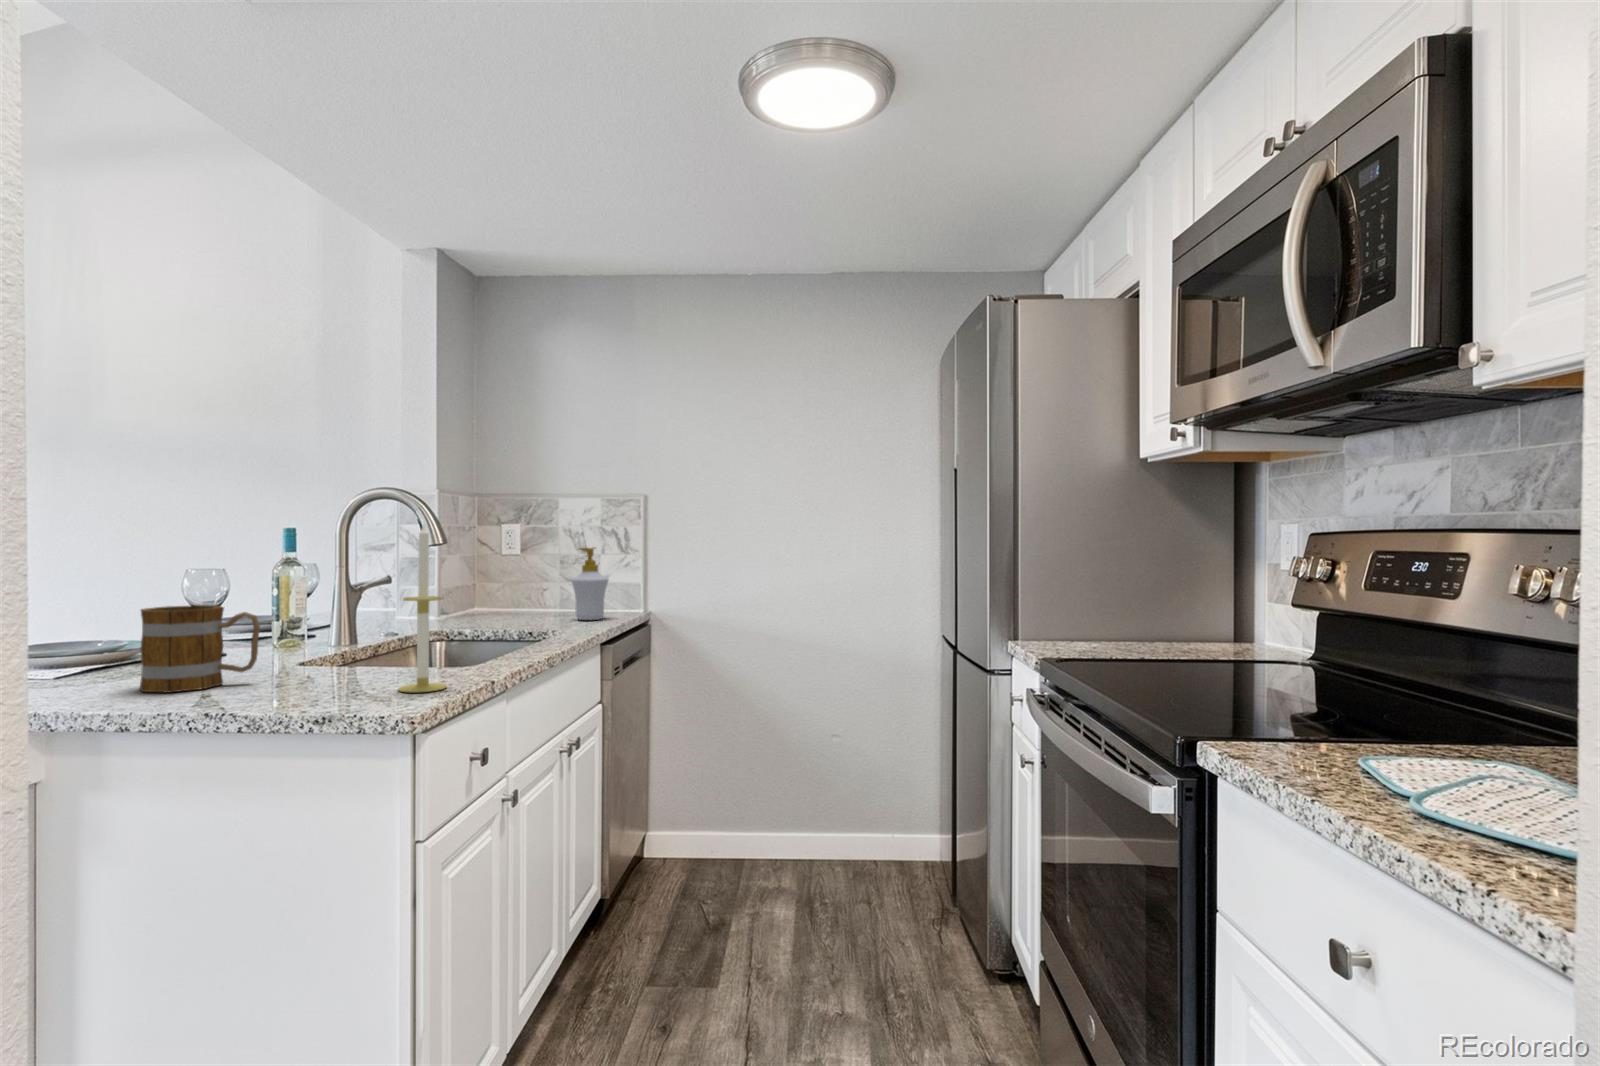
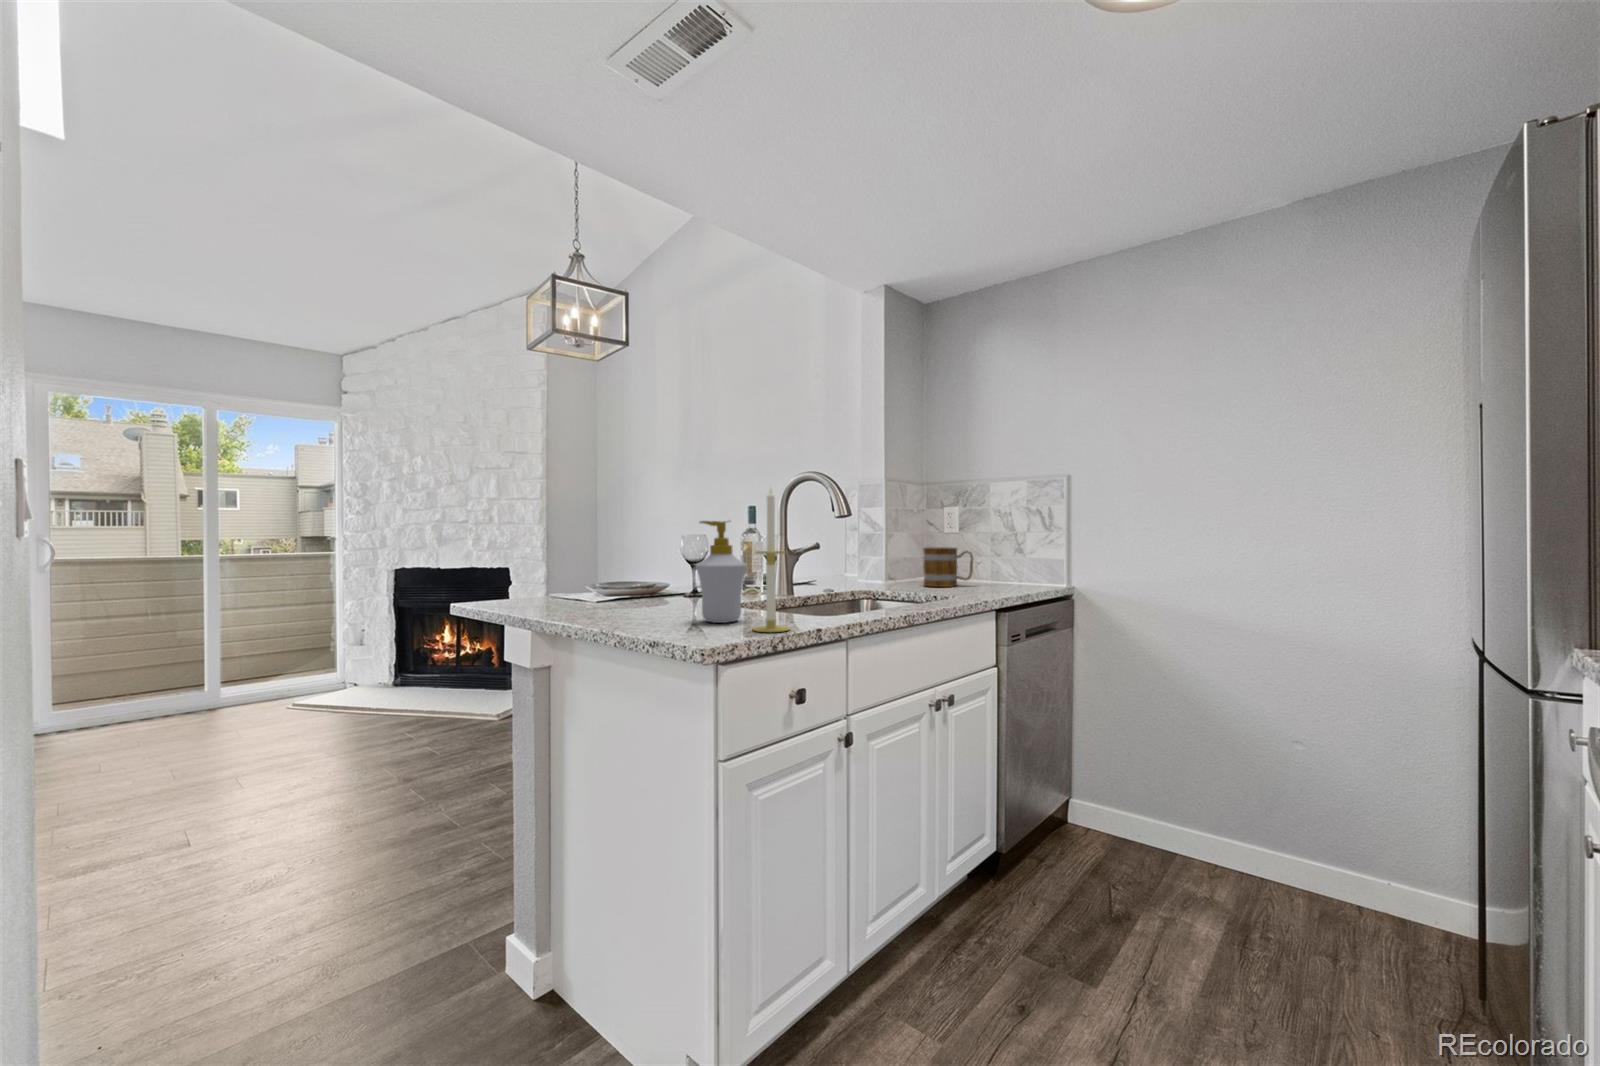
soap bottle: present [571,547,609,620] -> present [696,521,747,623]
mug: present [140,605,260,692] -> present [923,547,973,587]

